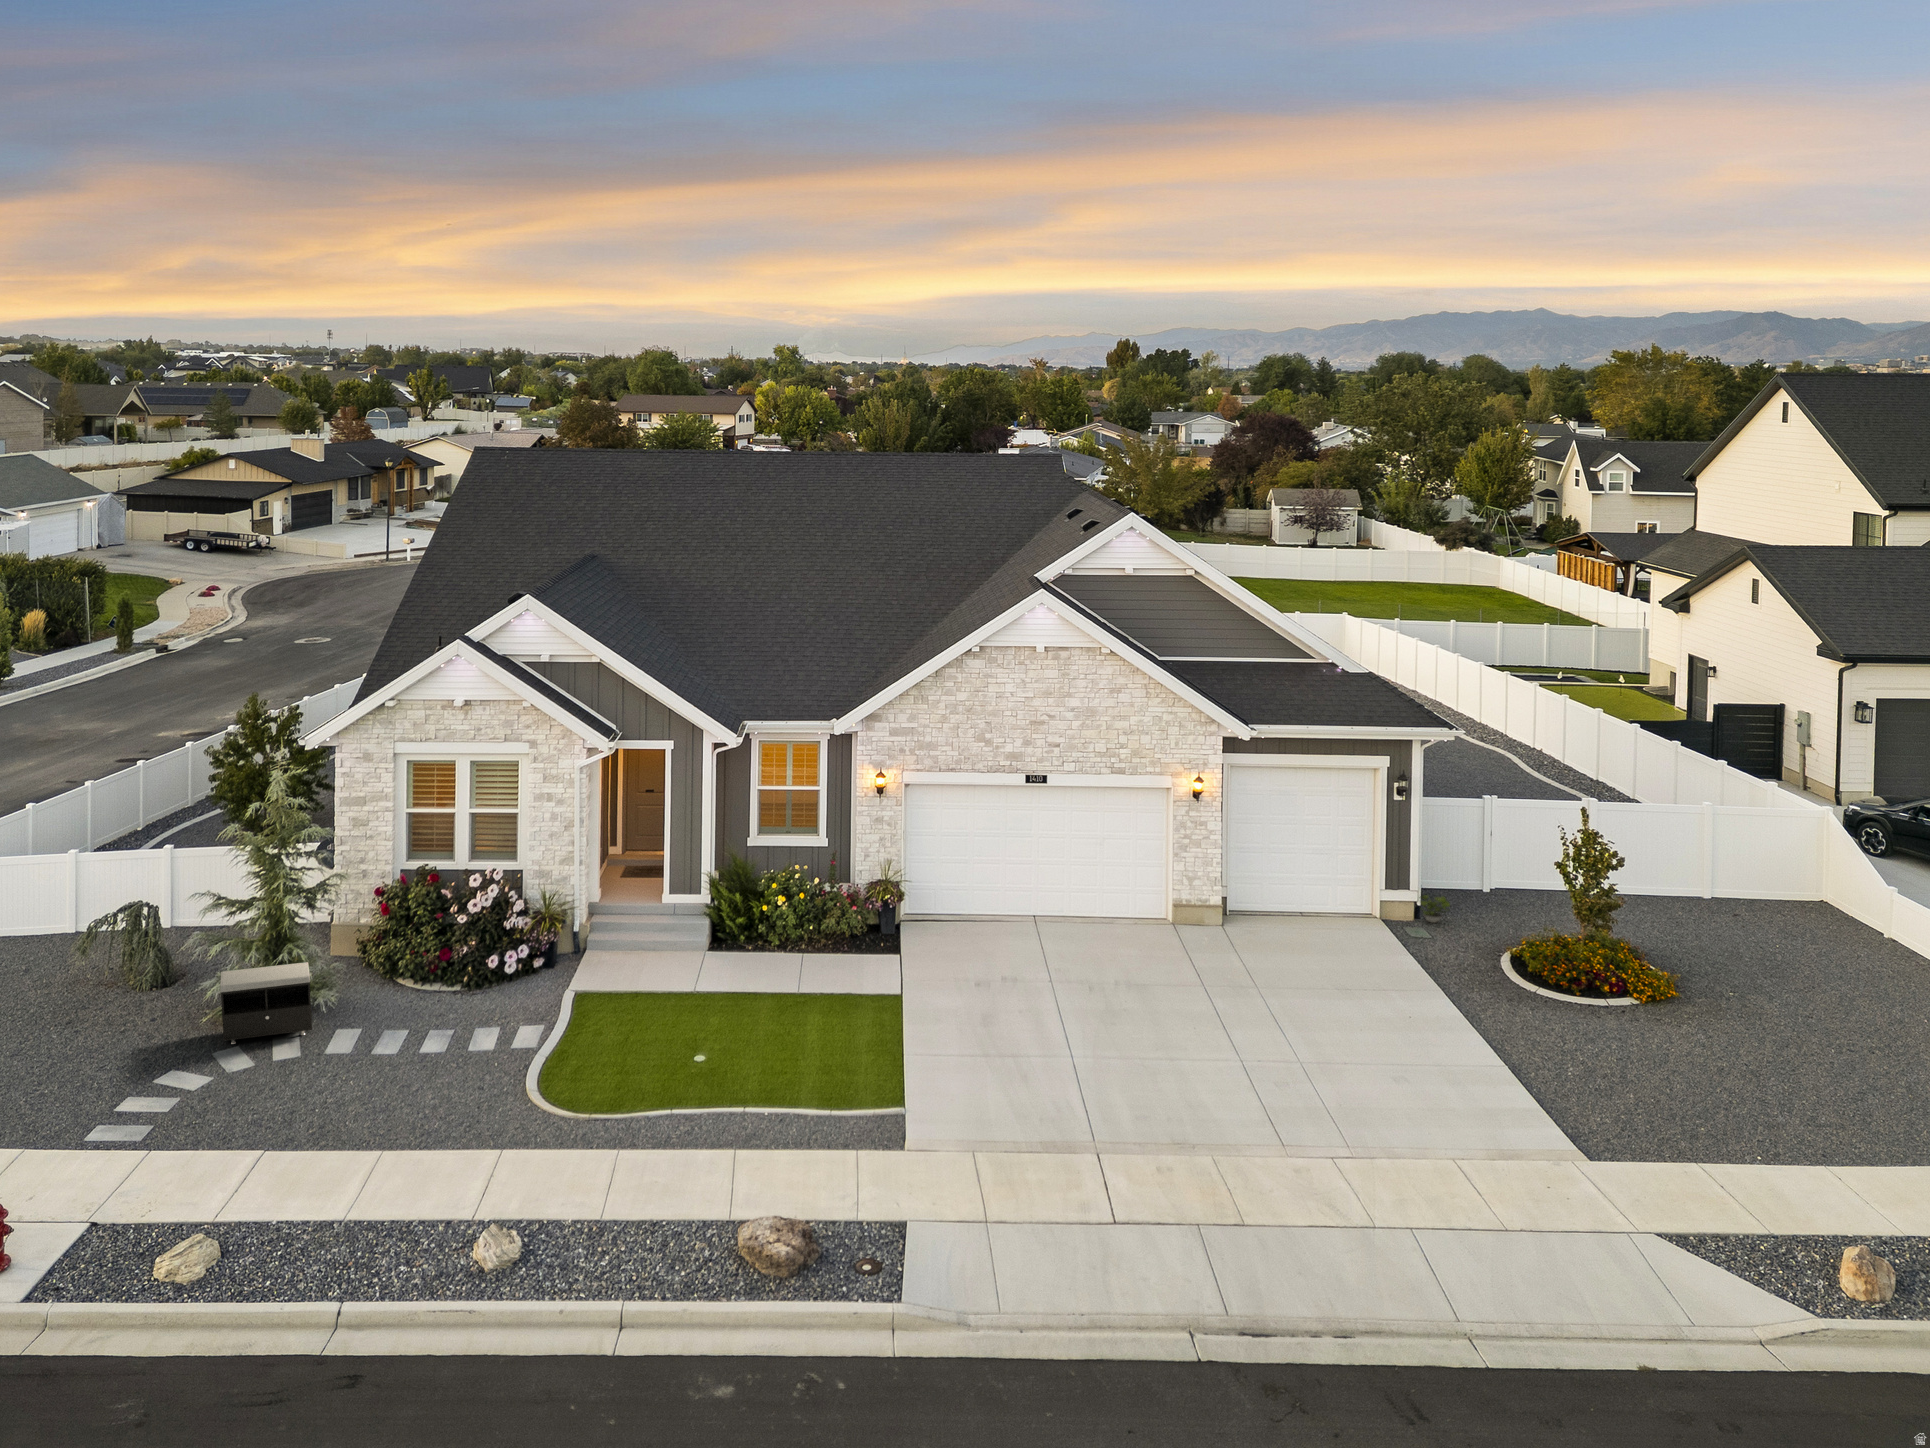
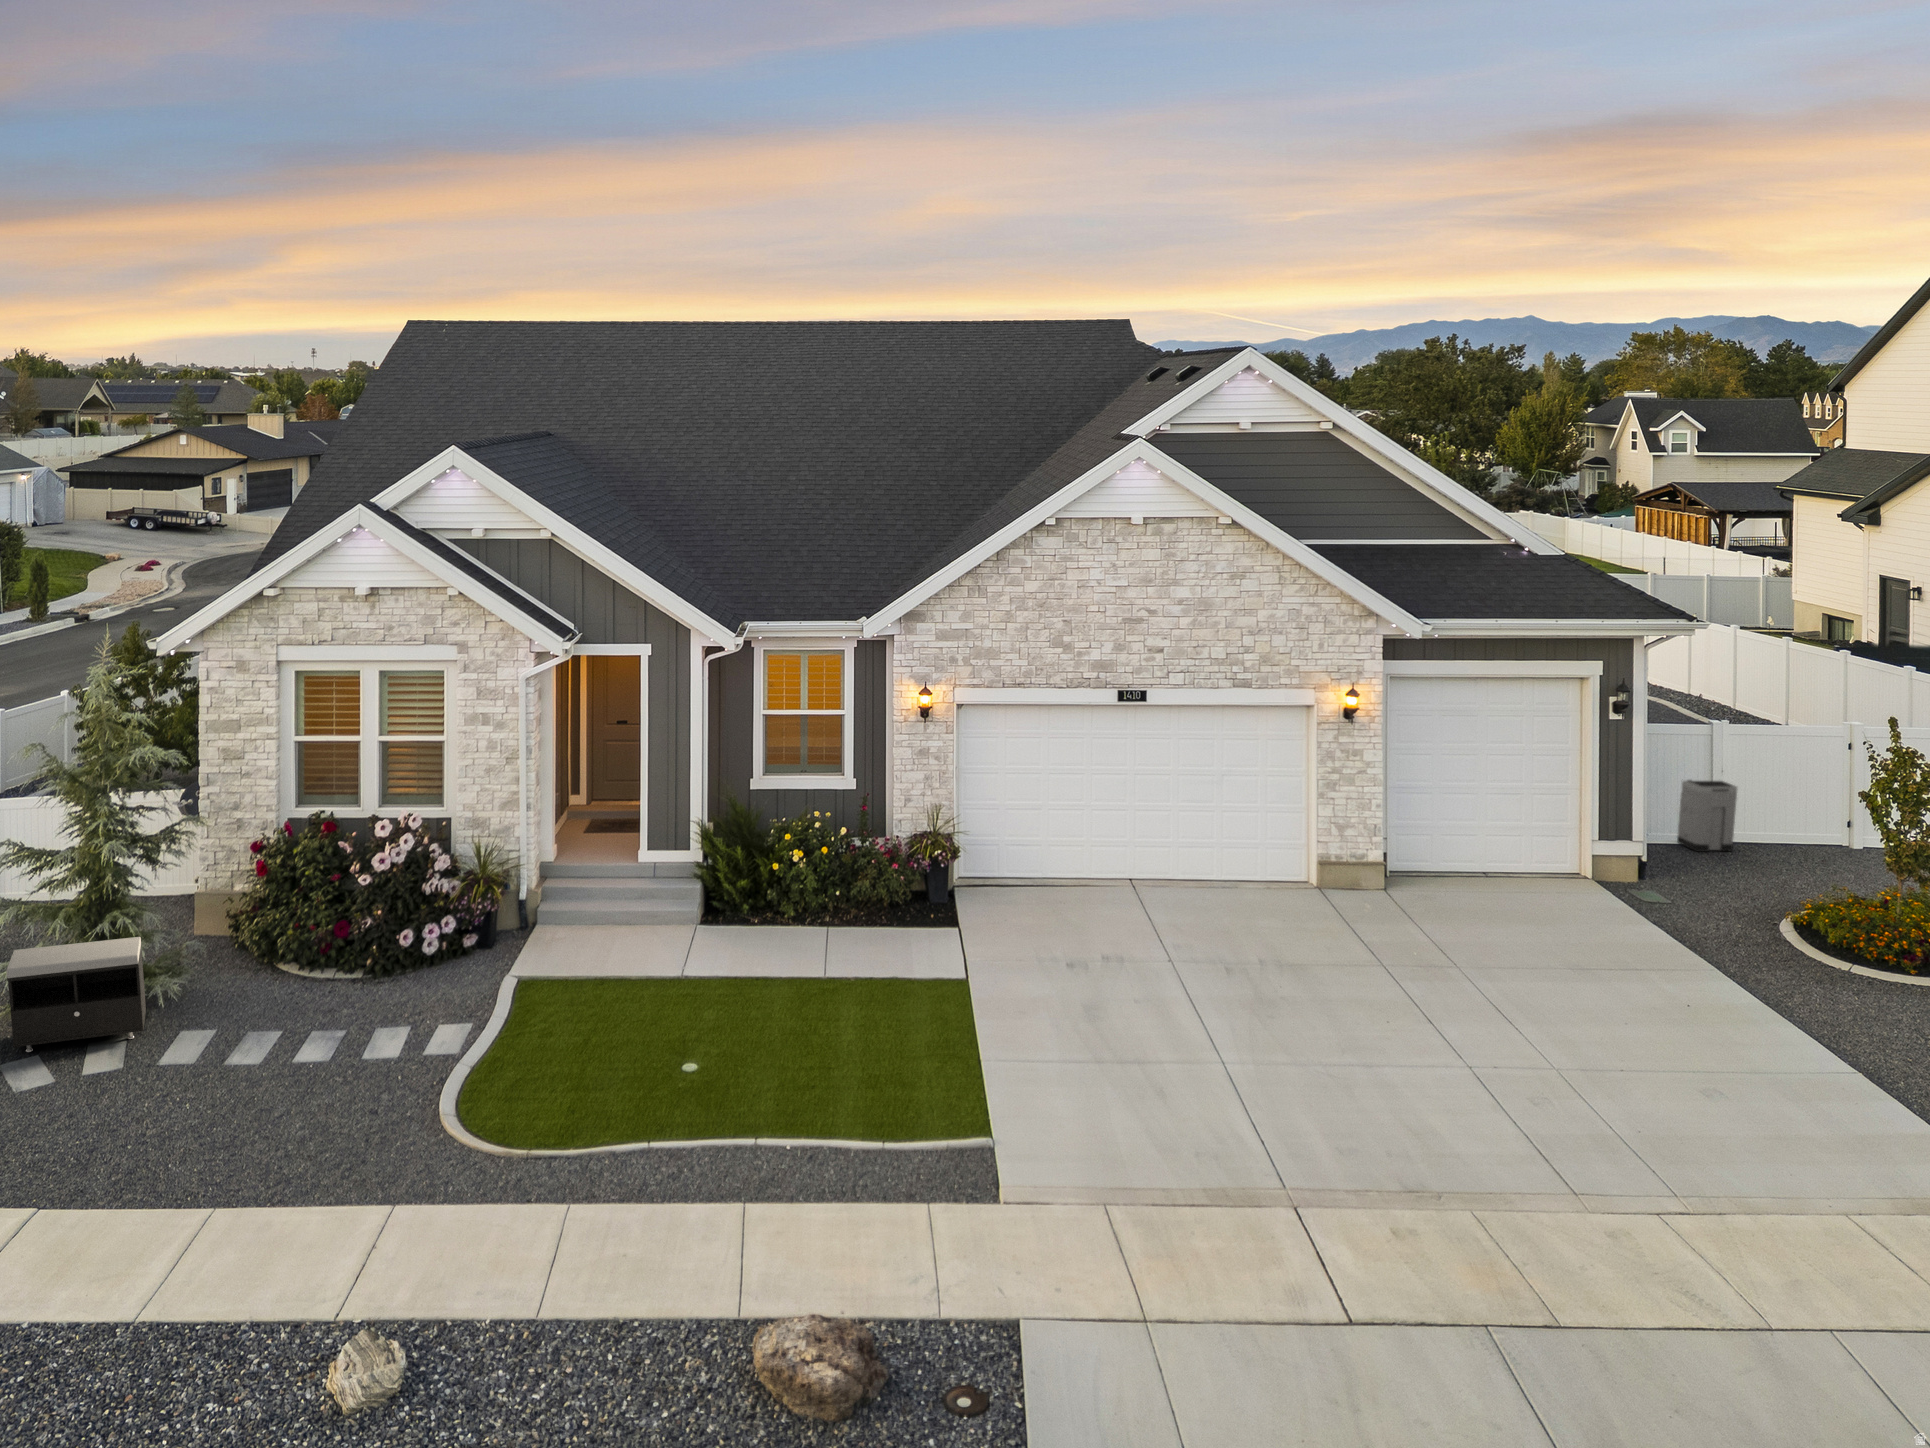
trash can: none [1464,841,1507,897] -> present [1677,780,1737,852]
potted plant: present [1421,895,1450,923] -> none [1634,846,1679,882]

